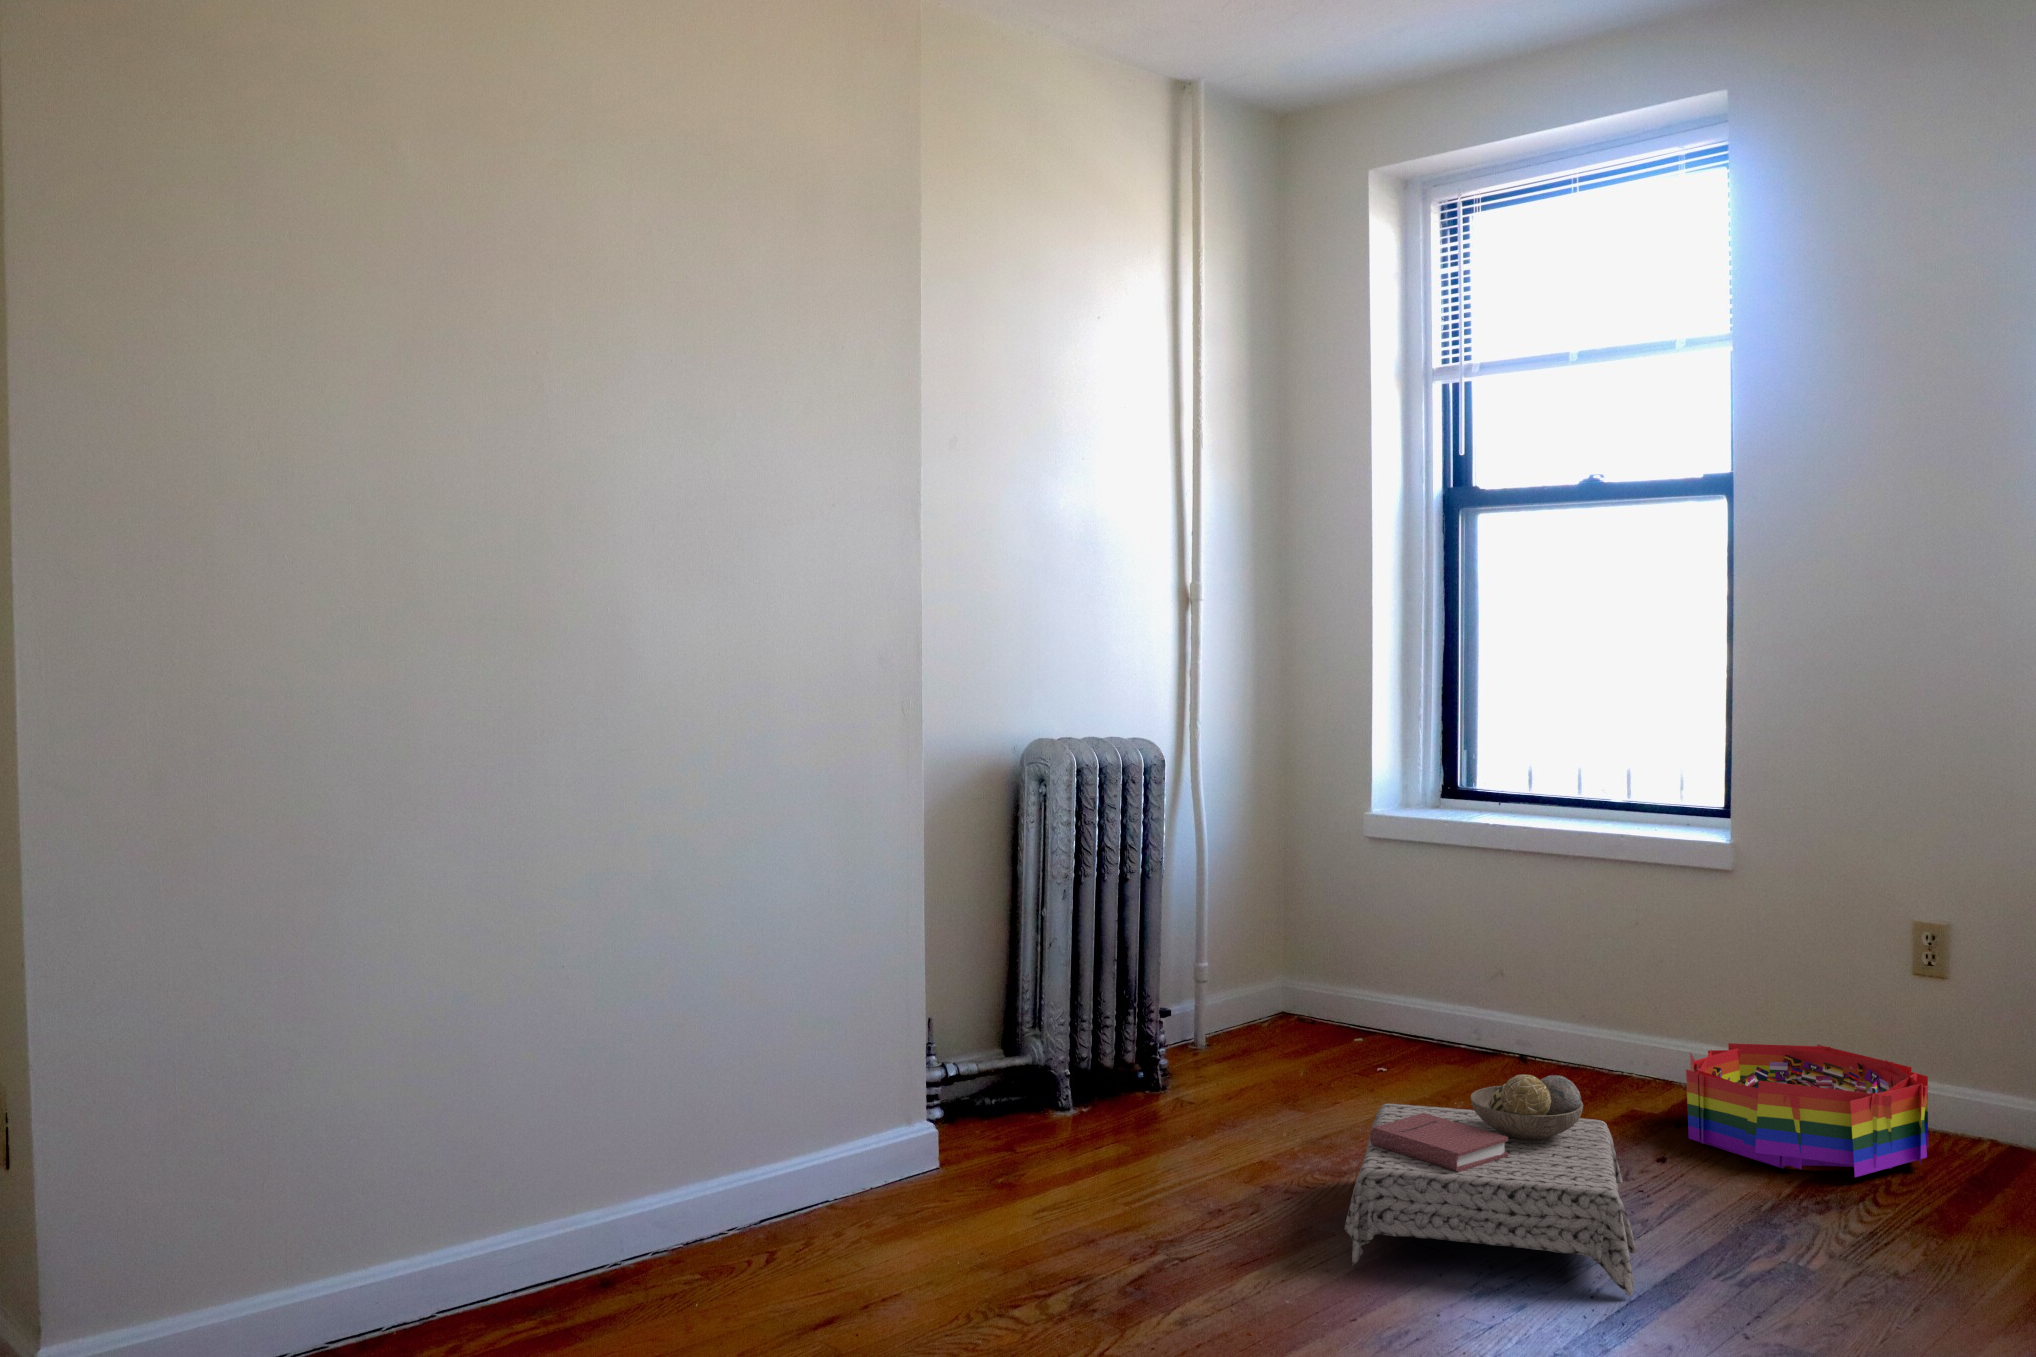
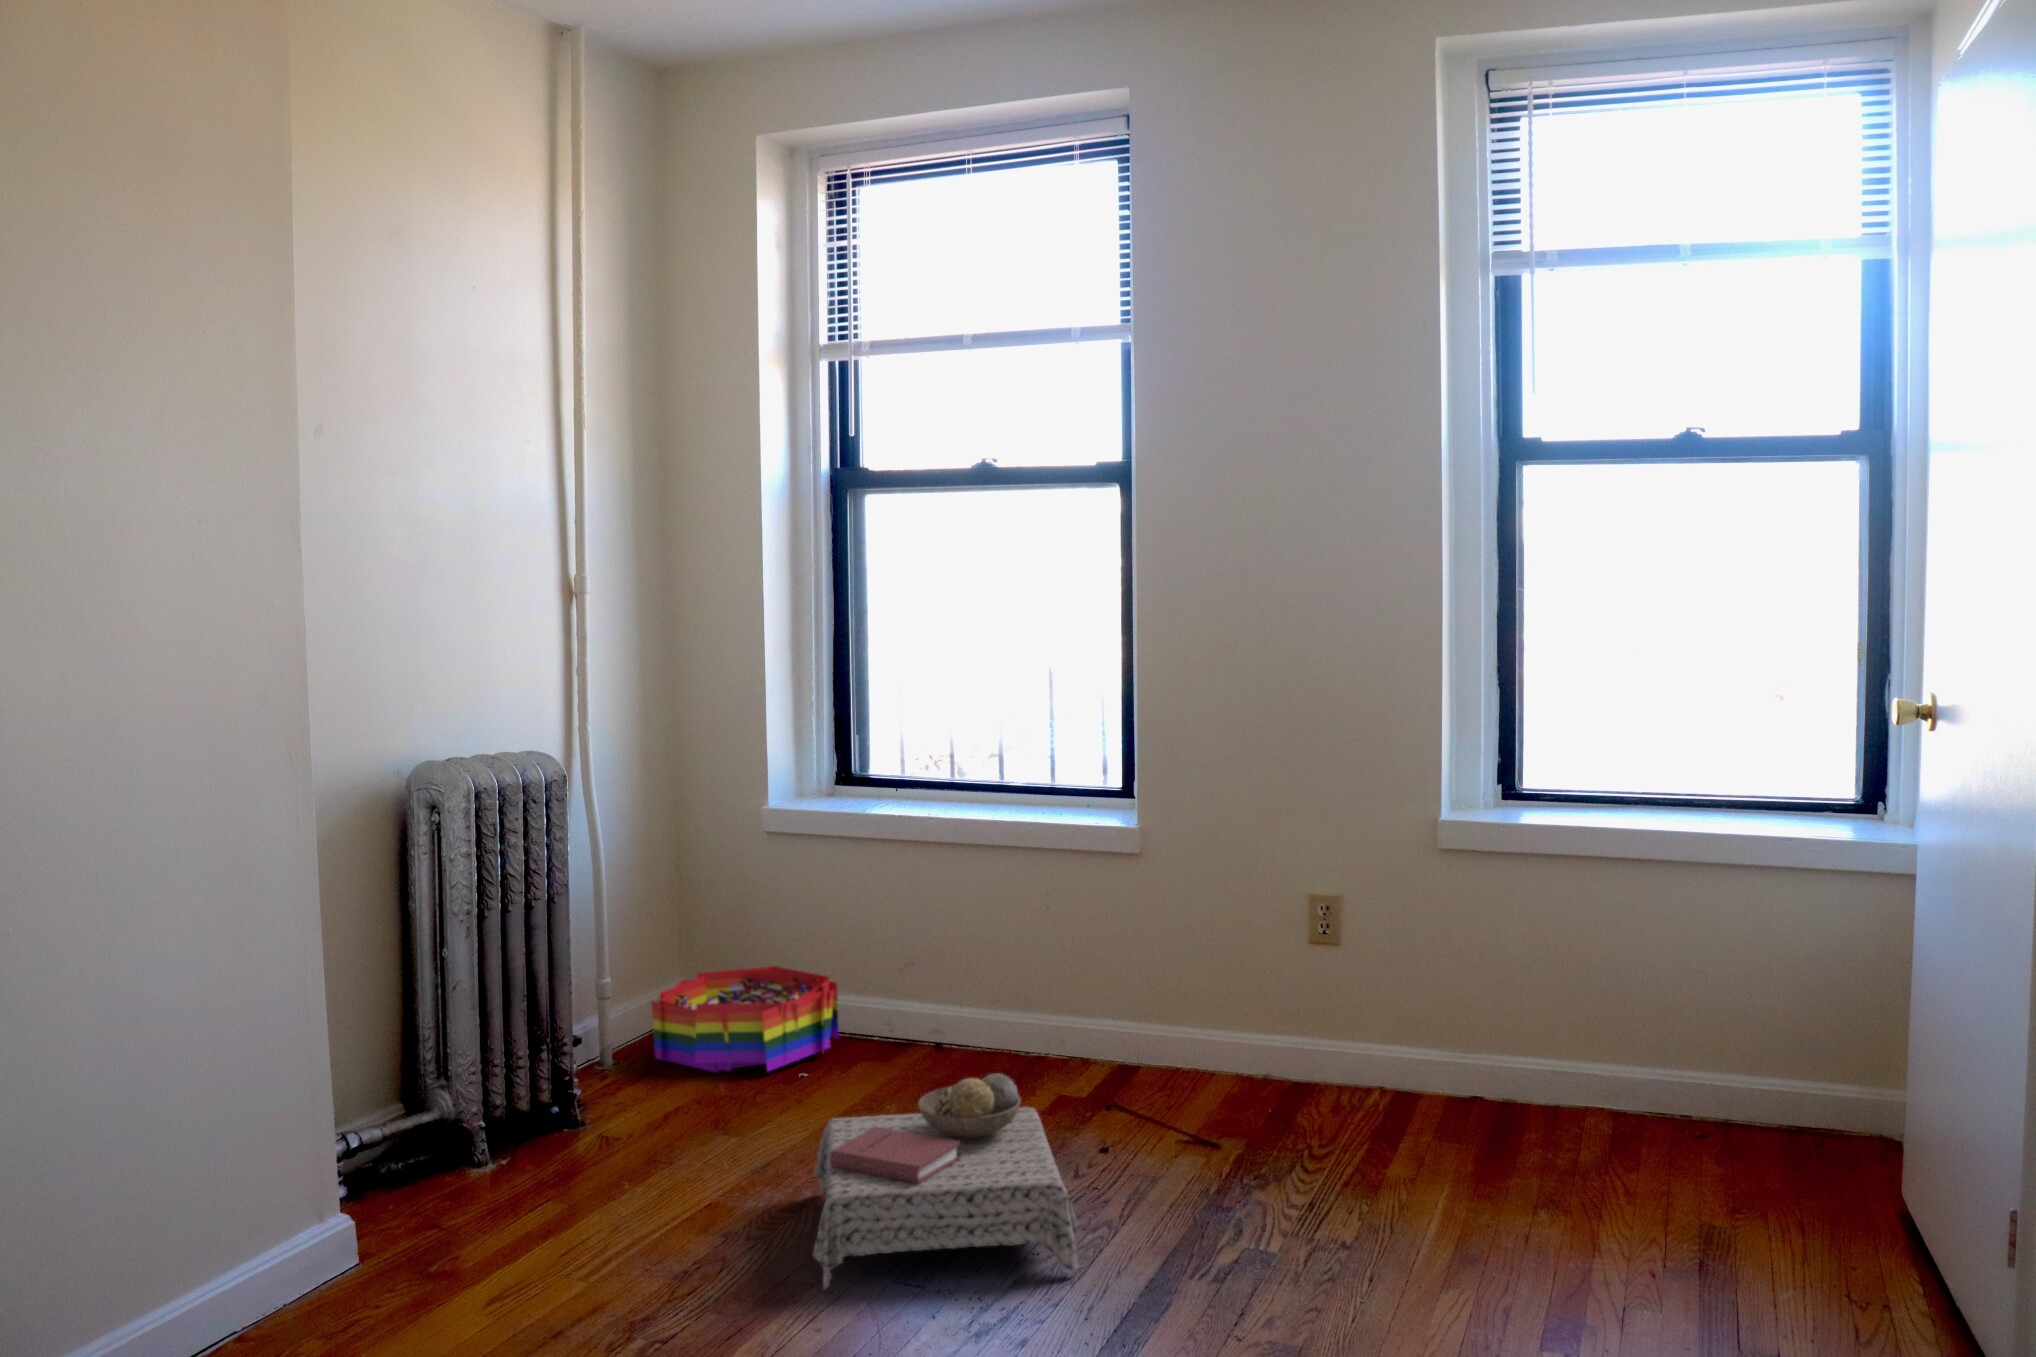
storage bin: present [1686,1043,1929,1177] -> present [651,966,839,1072]

